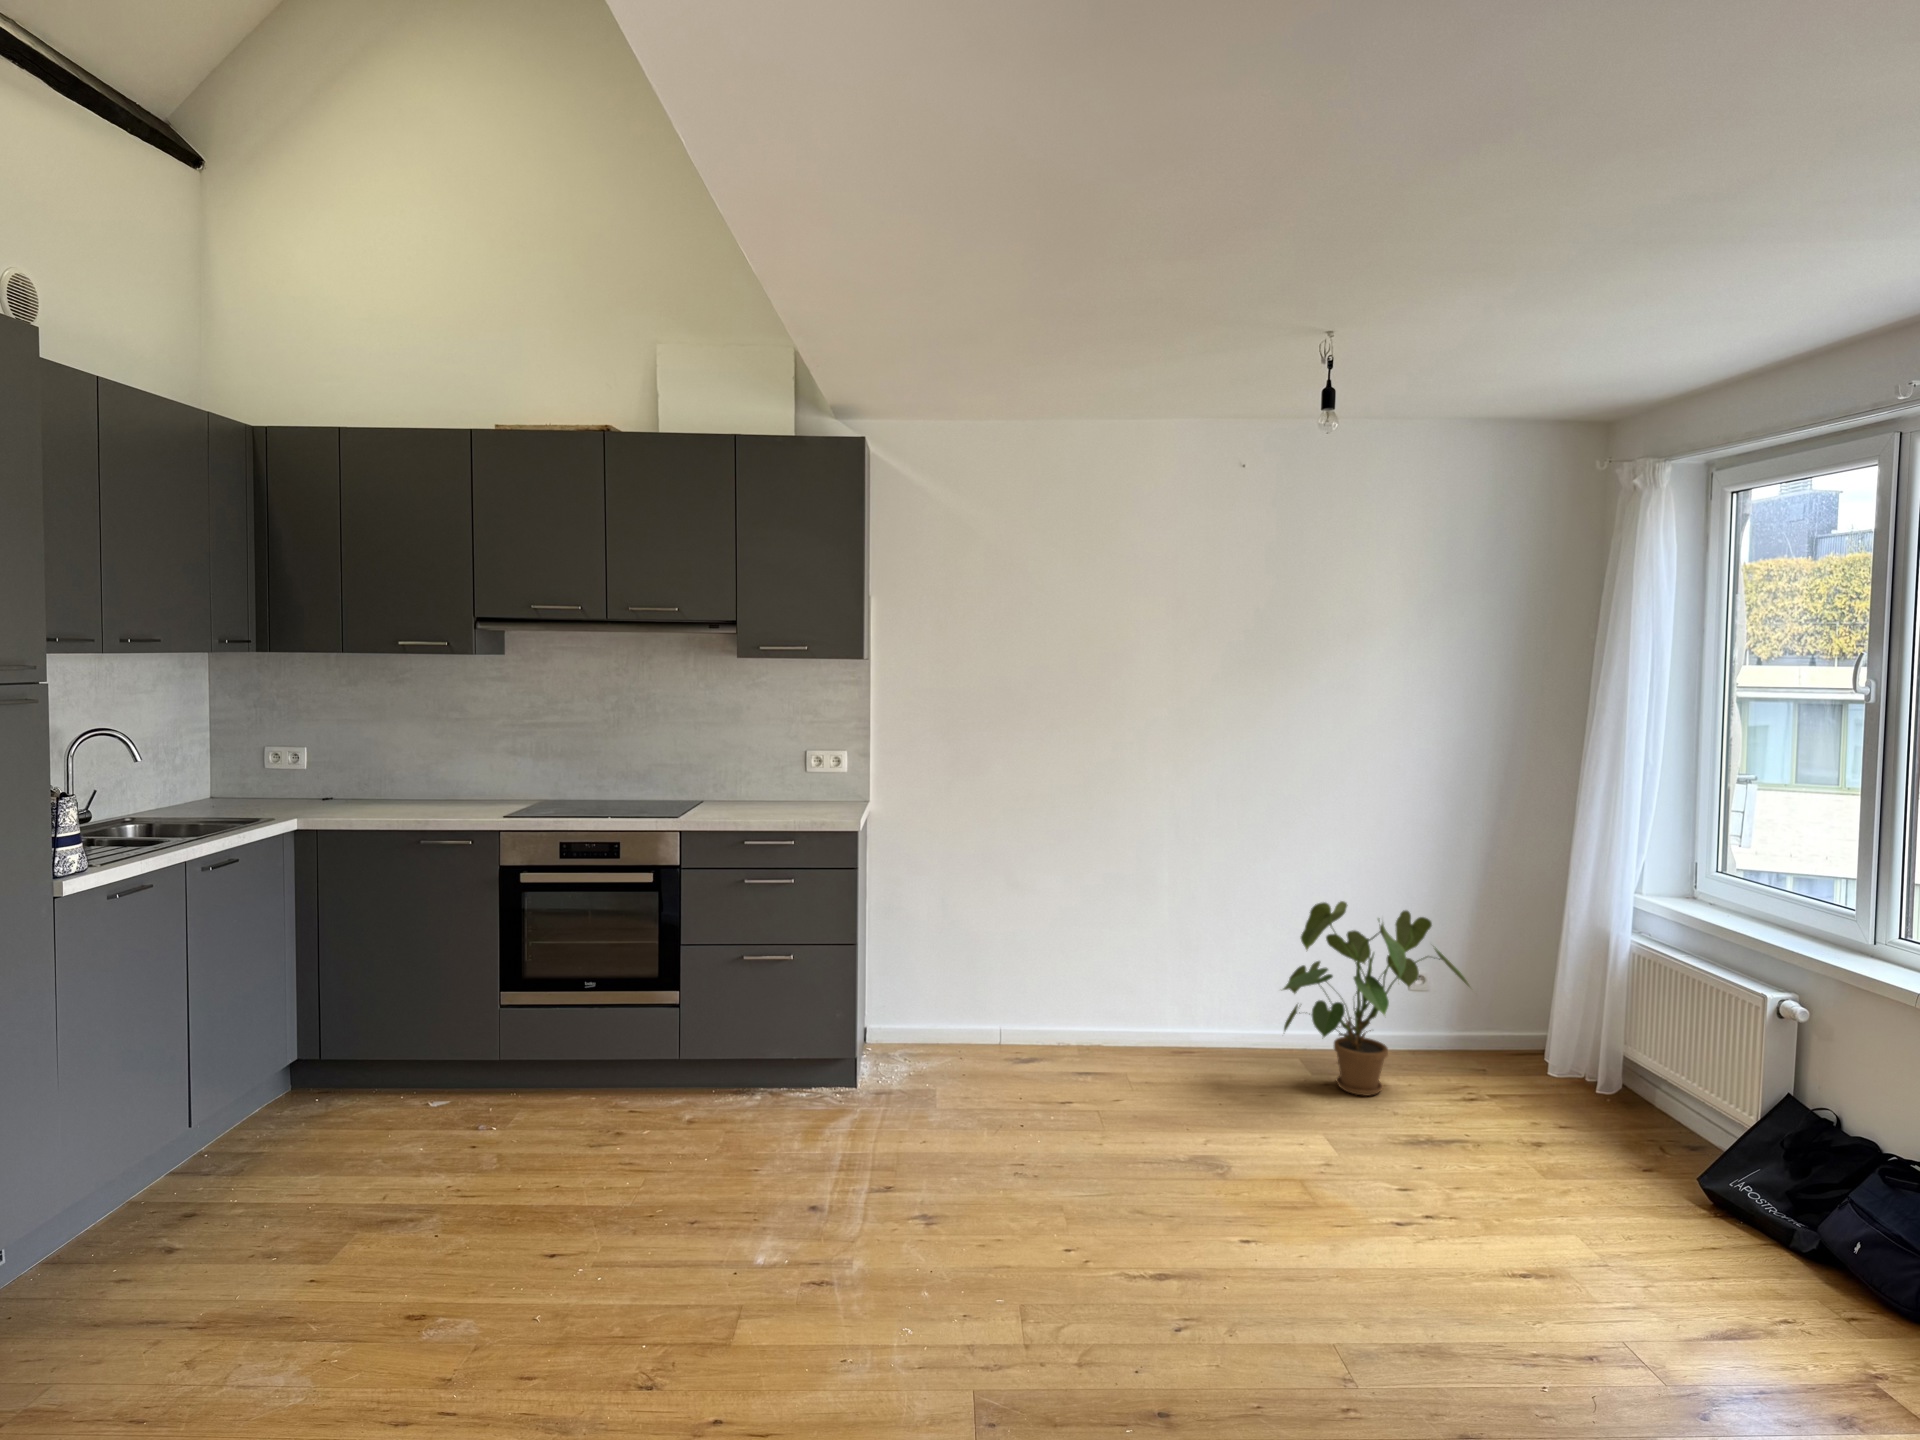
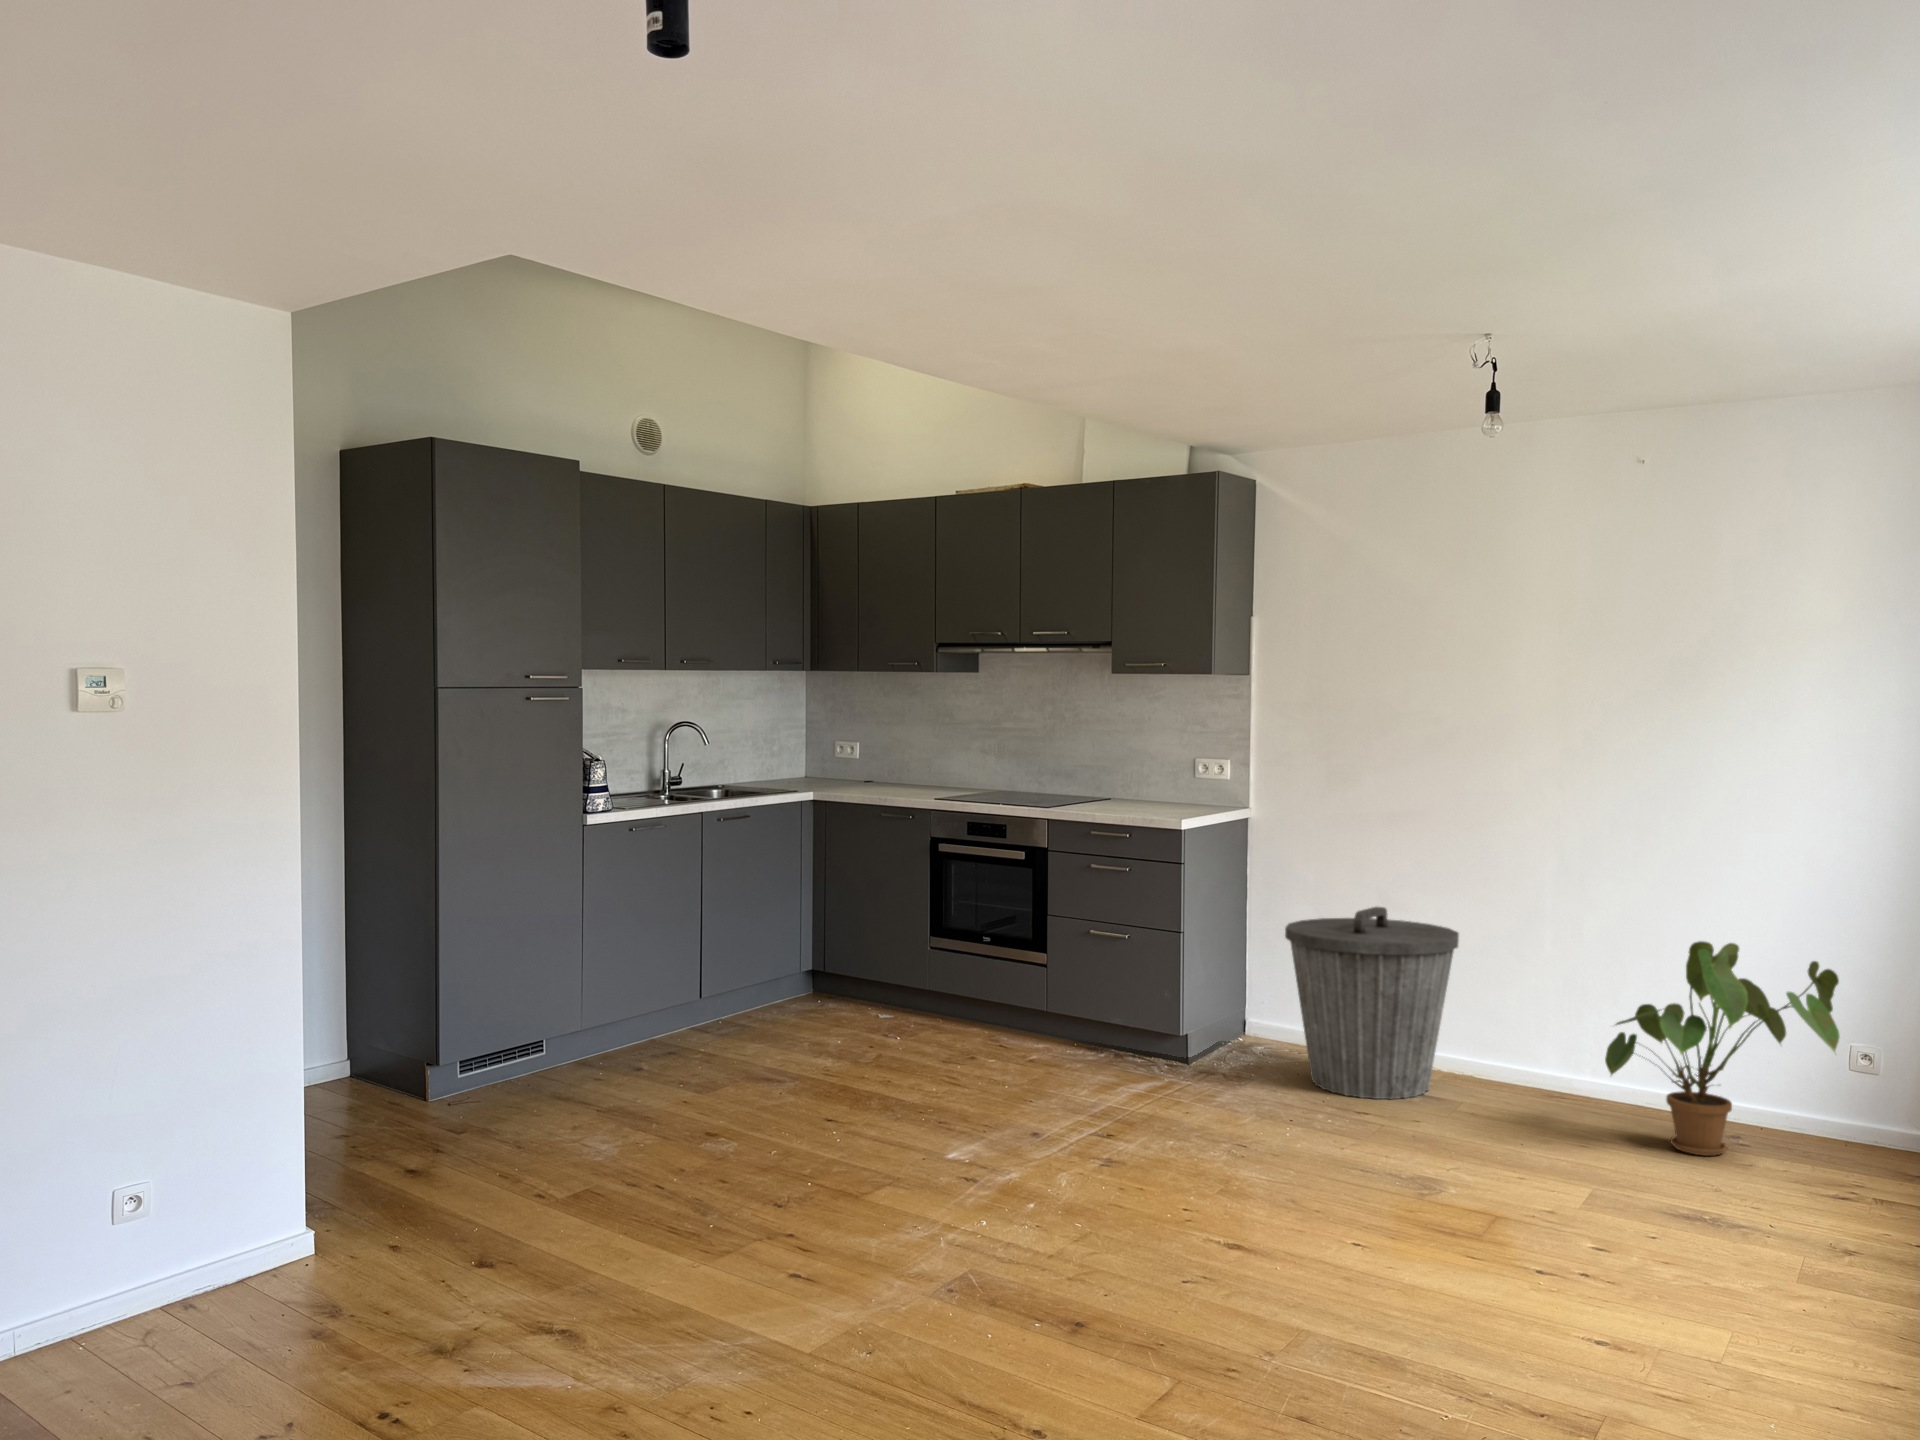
trash can: none [966,898,1133,1098] -> present [1285,907,1459,1099]

